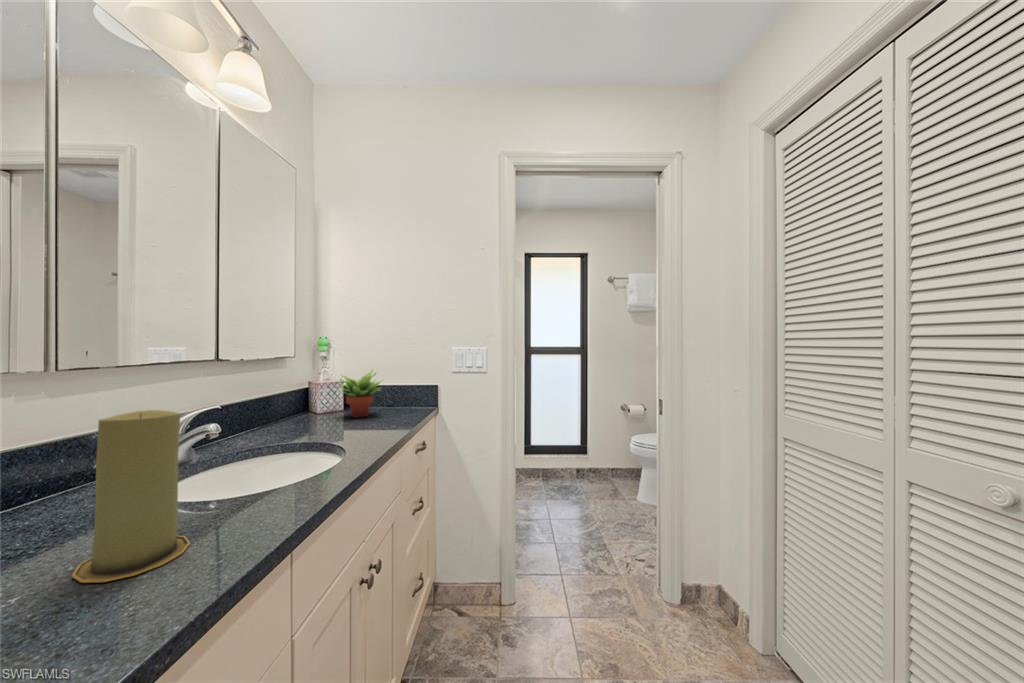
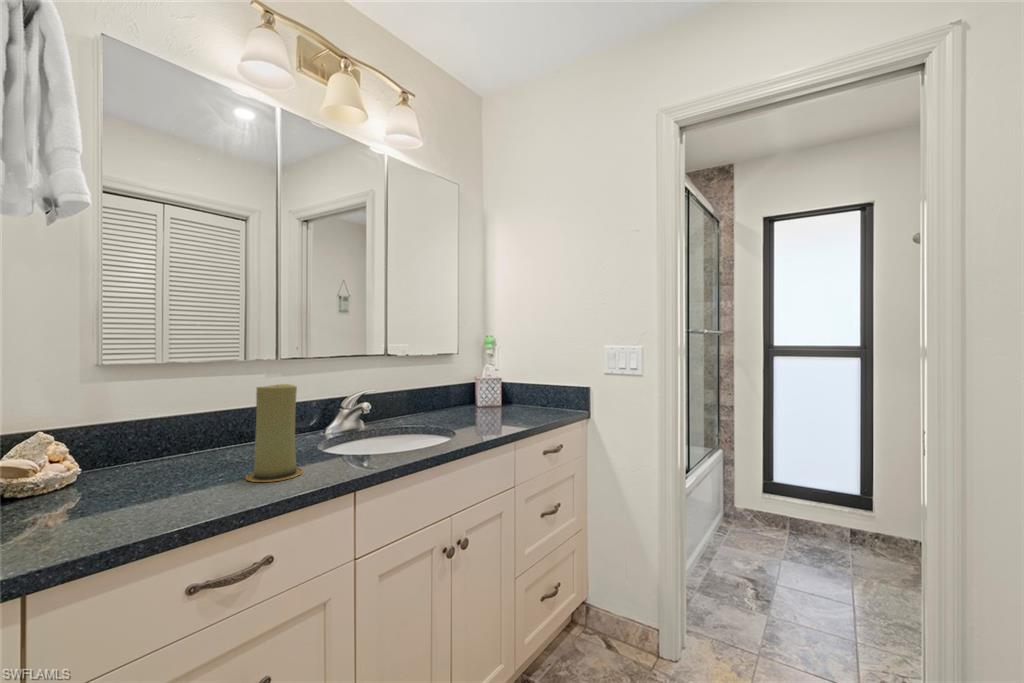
succulent plant: present [339,370,382,417] -> none [486,367,532,414]

